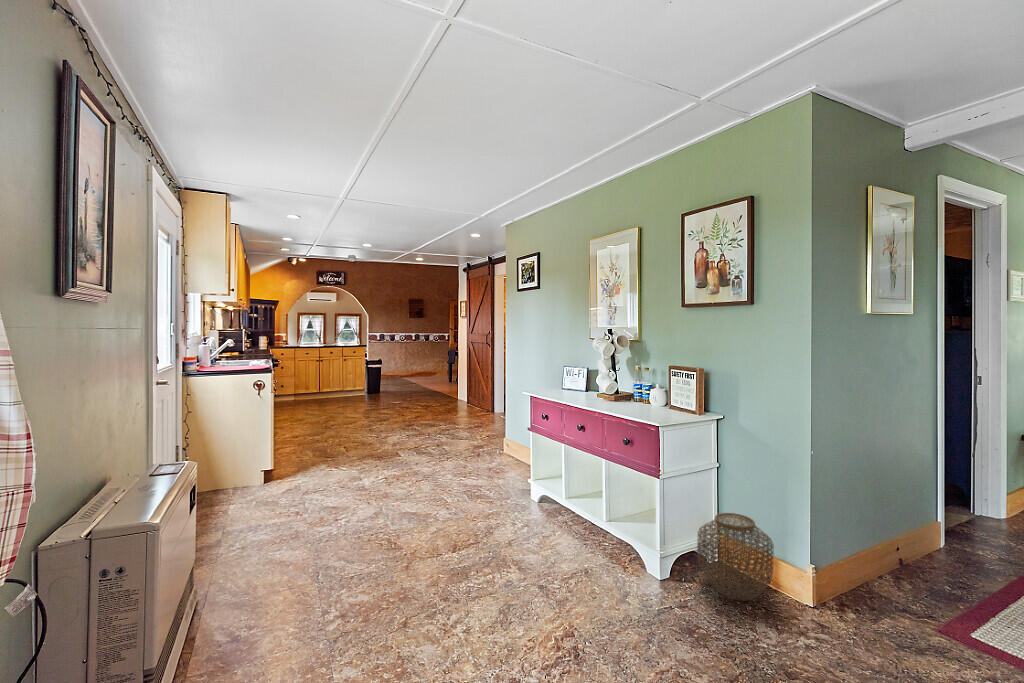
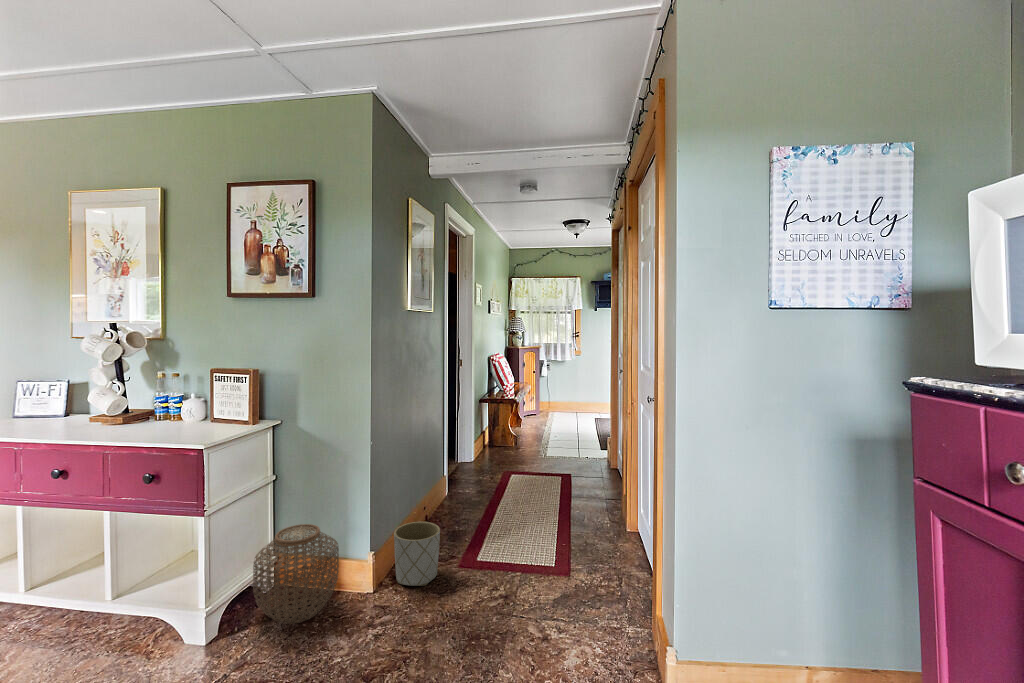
planter: none [839,551,902,627] -> present [394,522,440,586]

